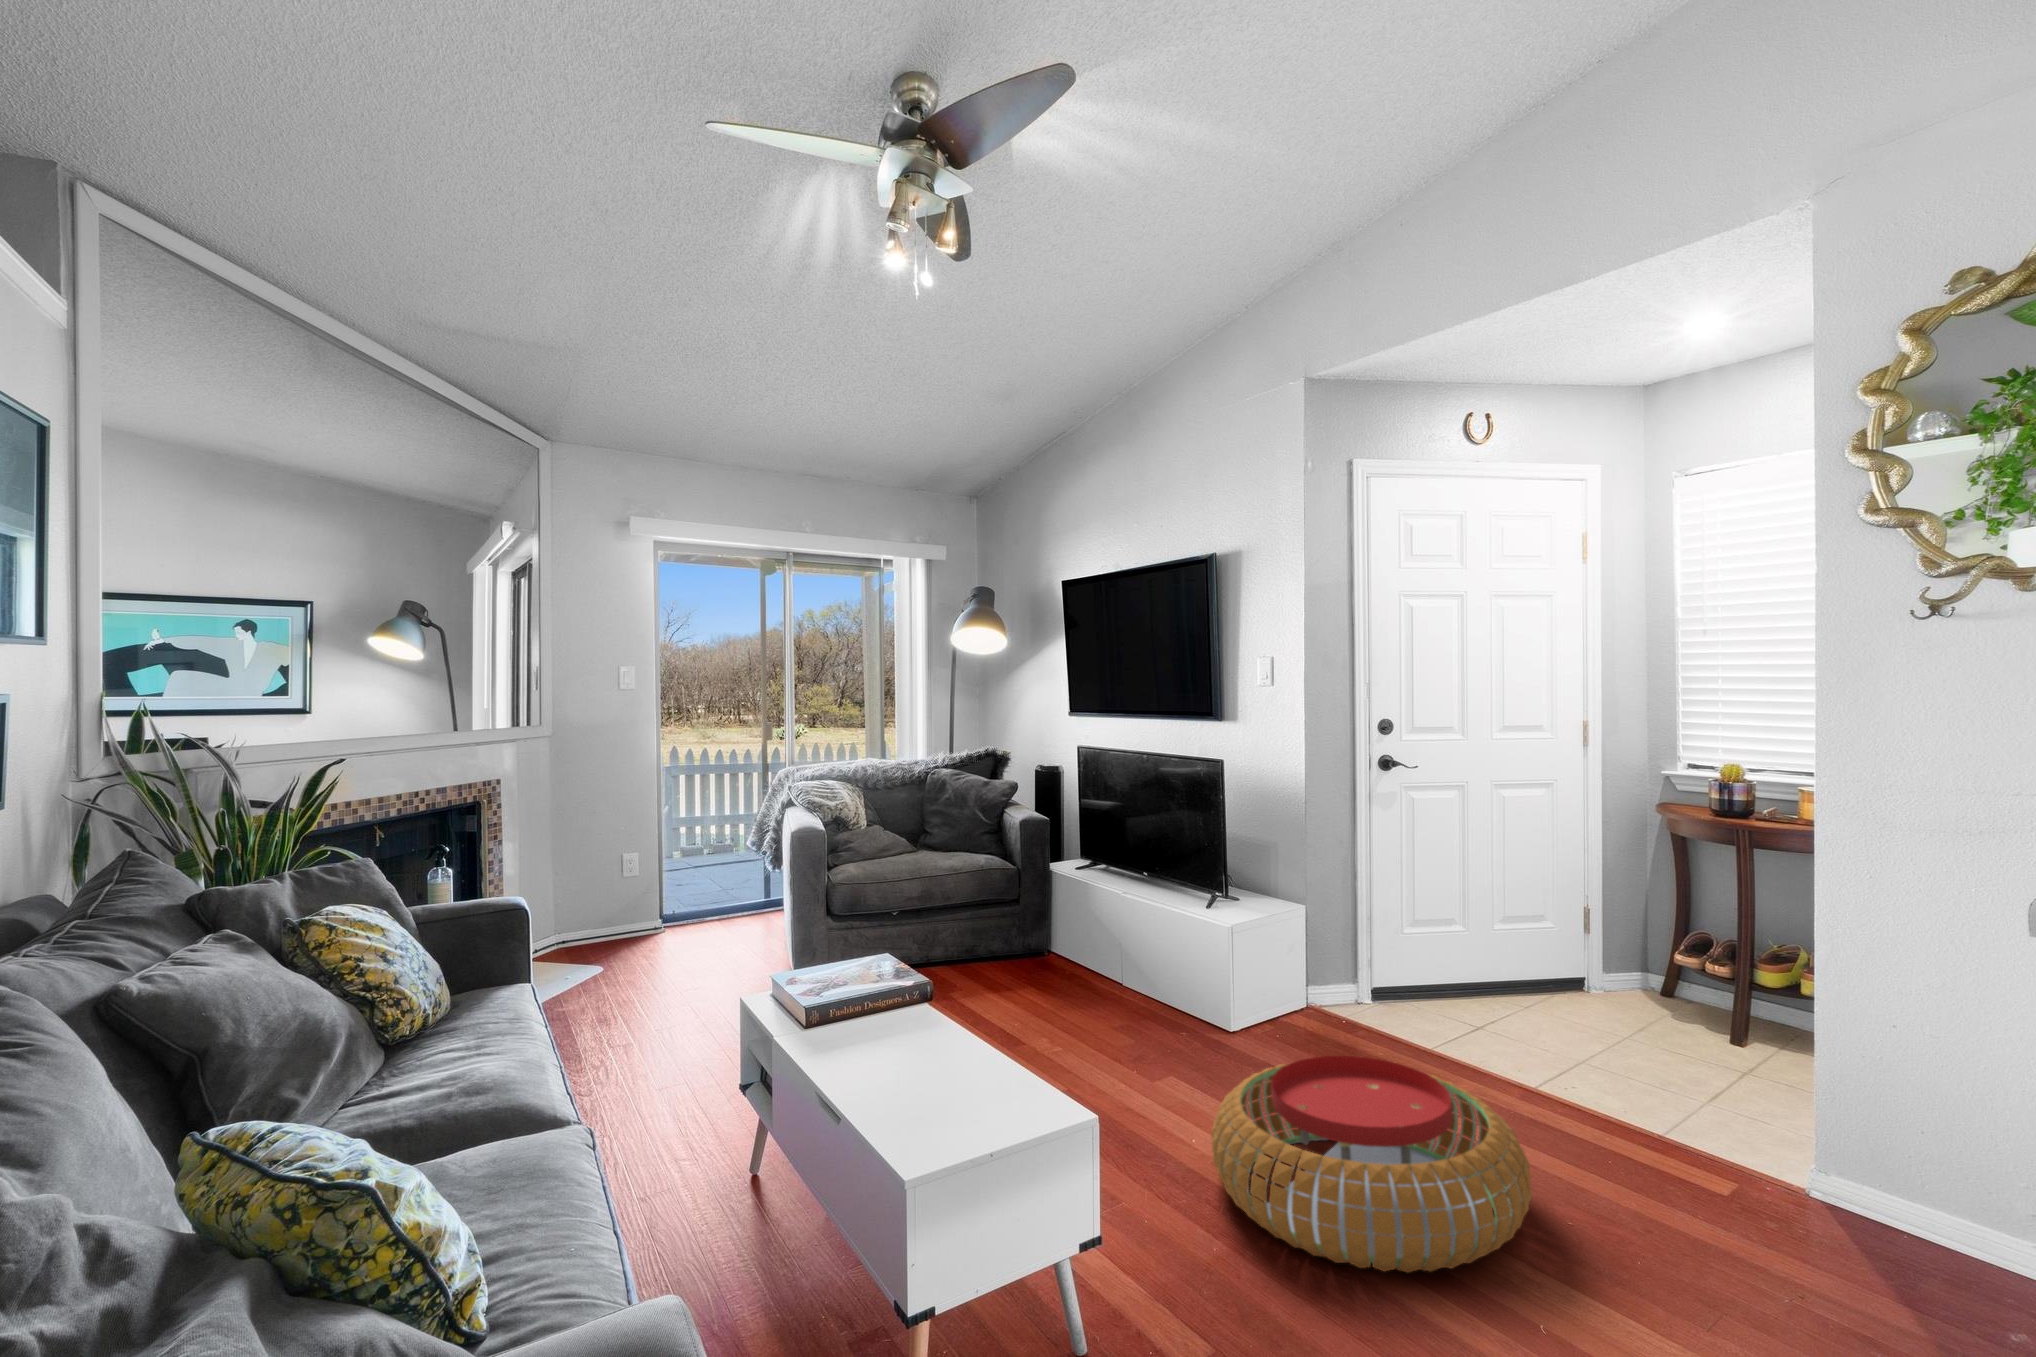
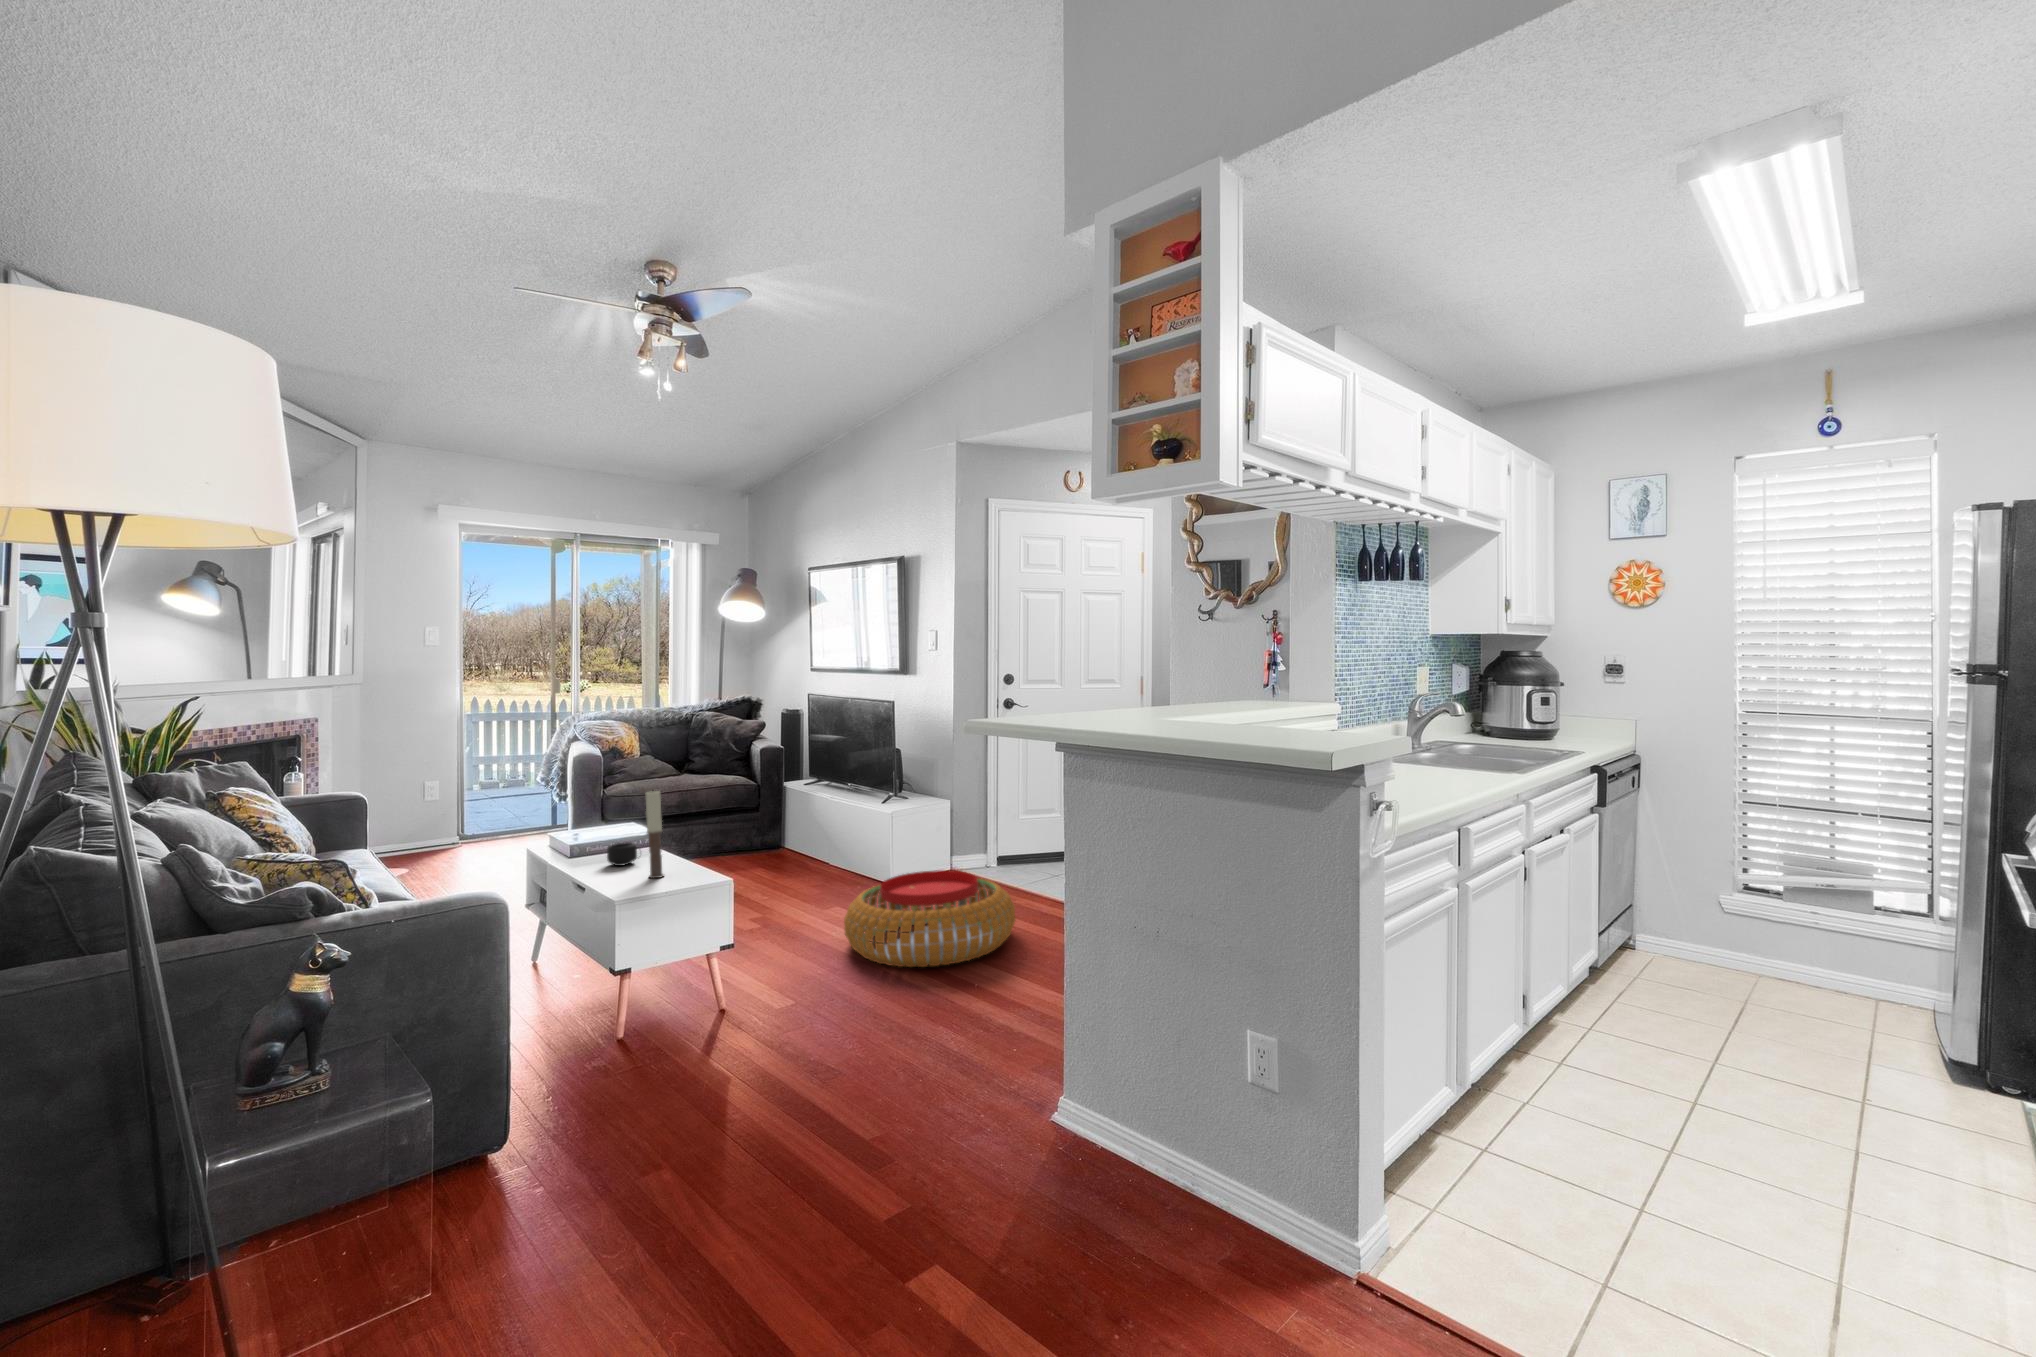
candle: none [910,937,942,1097] -> present [646,791,664,878]
mug: none [845,1009,898,1053] -> present [607,842,637,866]

